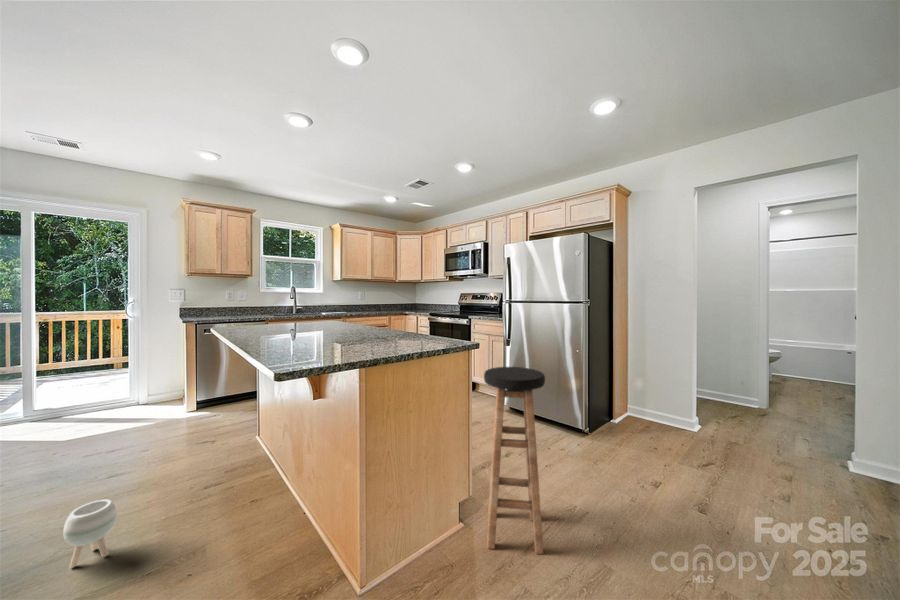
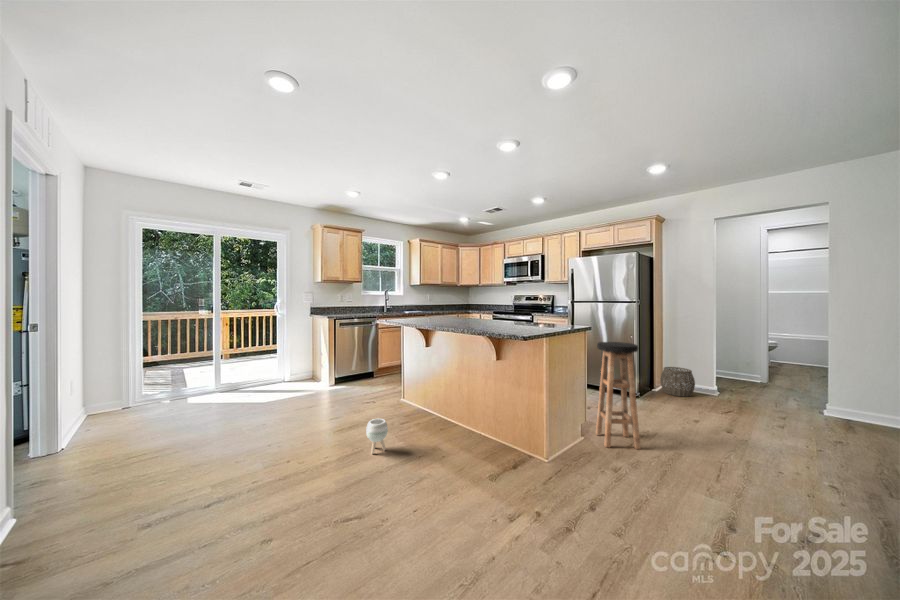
woven basket: none [621,390,667,434] -> present [660,367,695,397]

